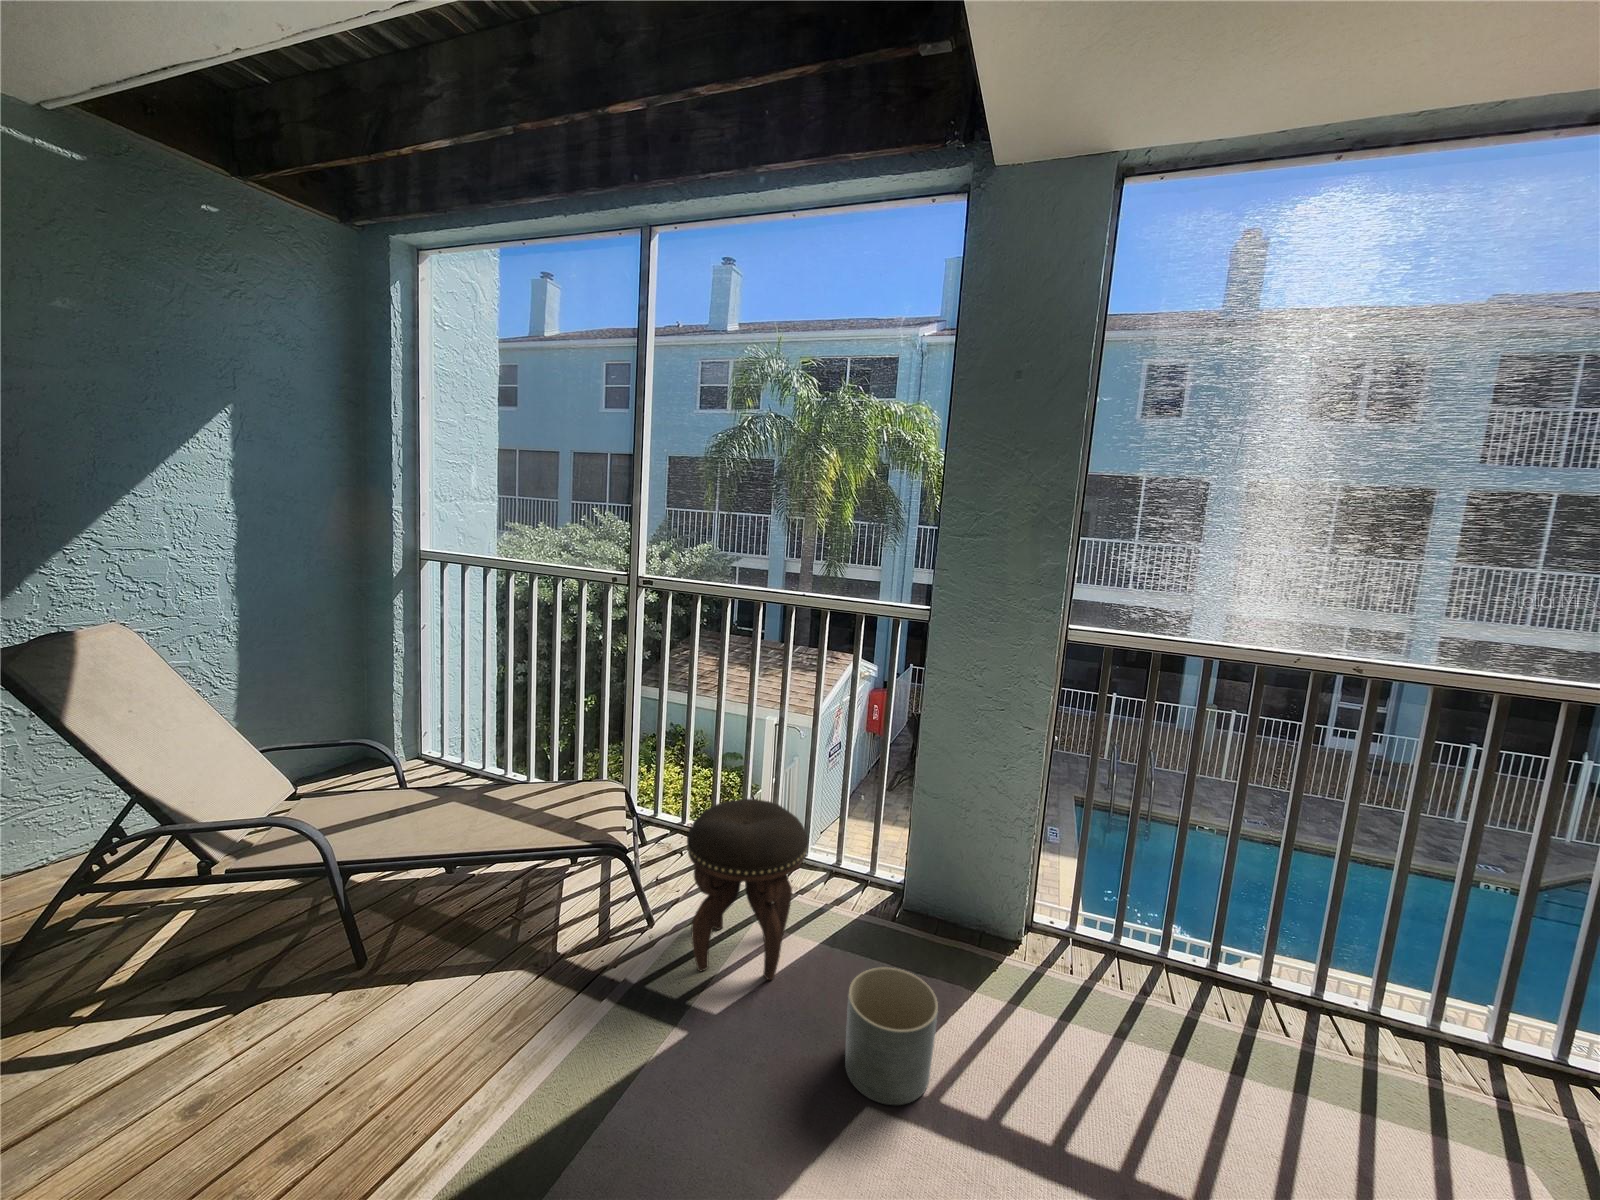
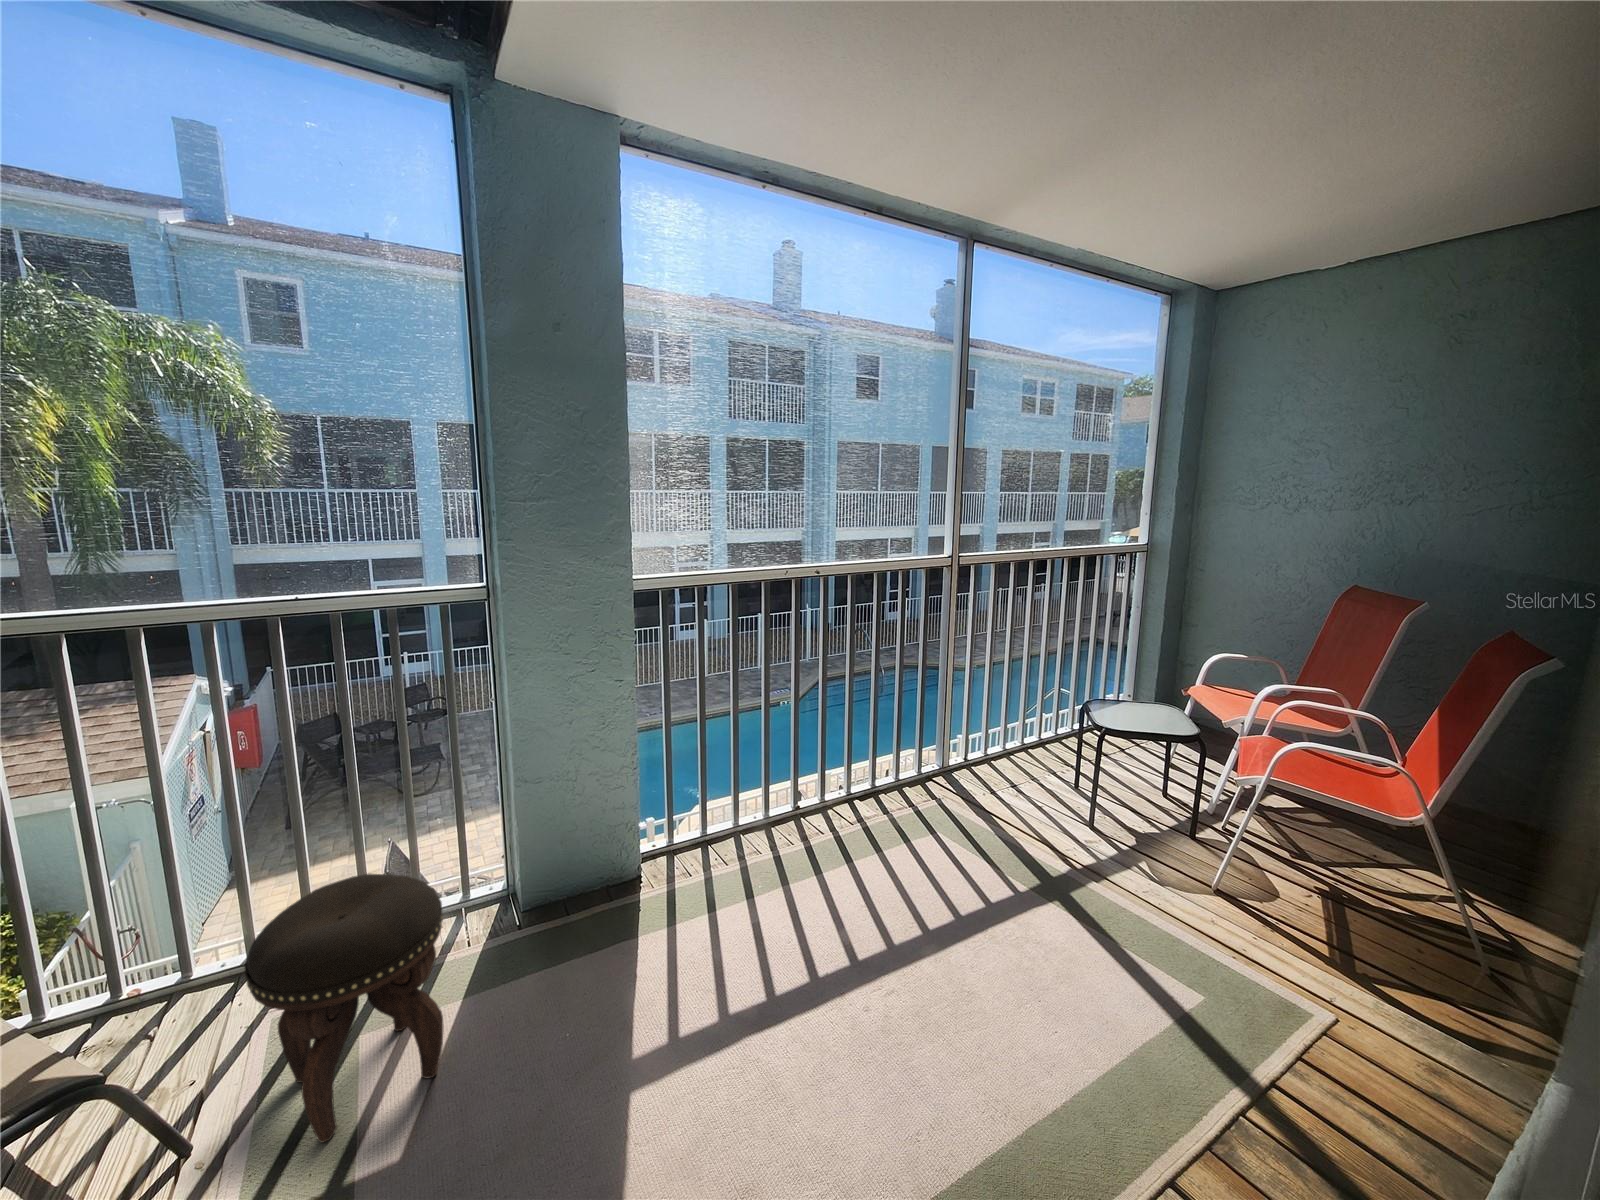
planter: present [845,967,938,1105] -> none [570,949,664,1089]

